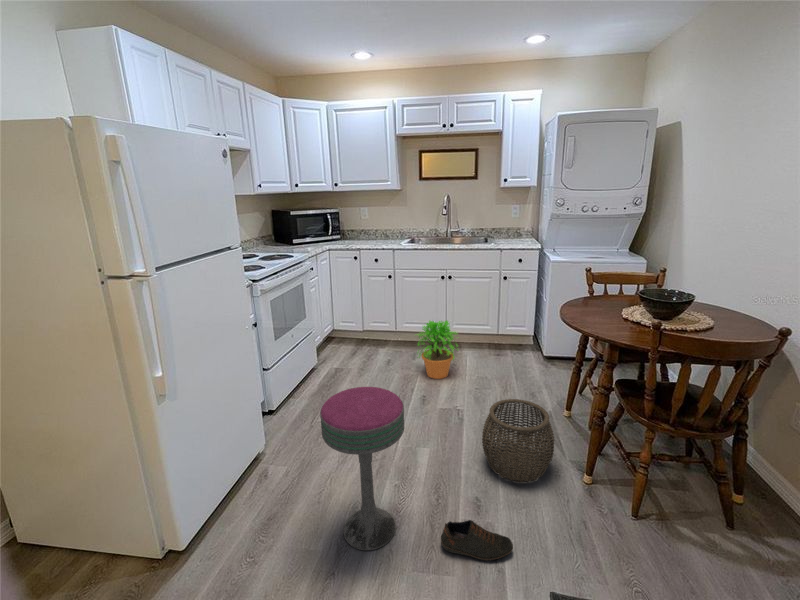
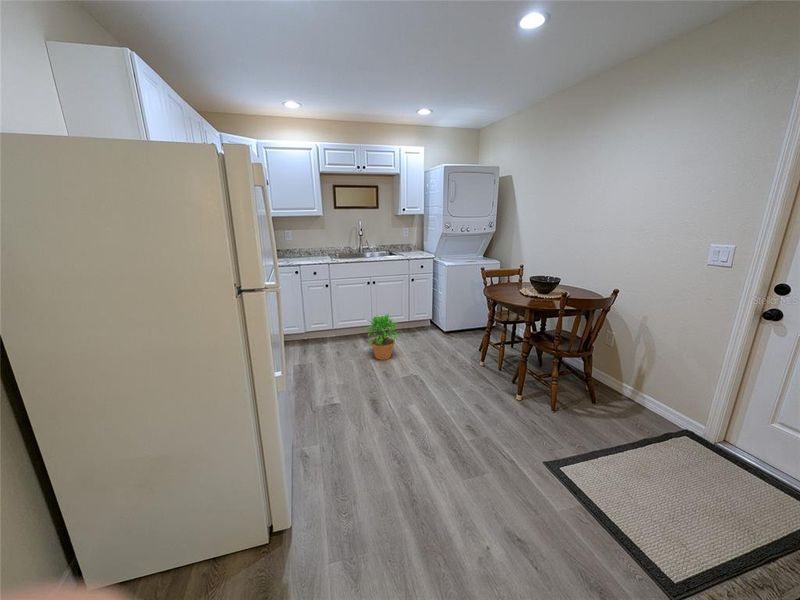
bar stool: present [320,387,404,550] -> none [386,362,448,484]
woven basket: present [482,399,554,482] -> none [453,357,501,411]
shoe: present [441,520,513,561] -> none [468,438,511,463]

